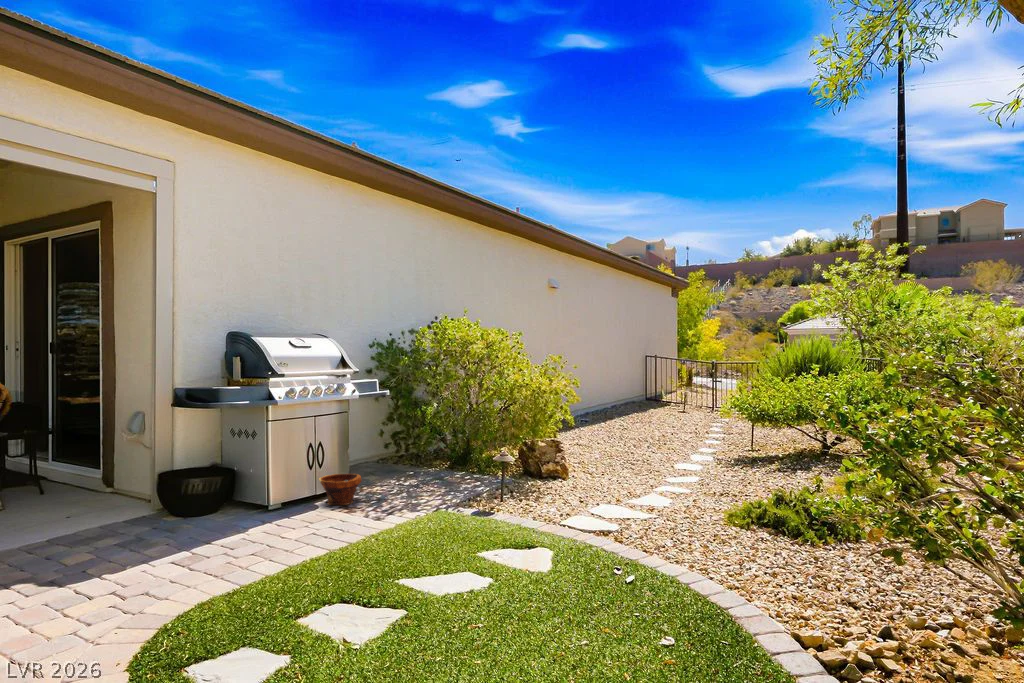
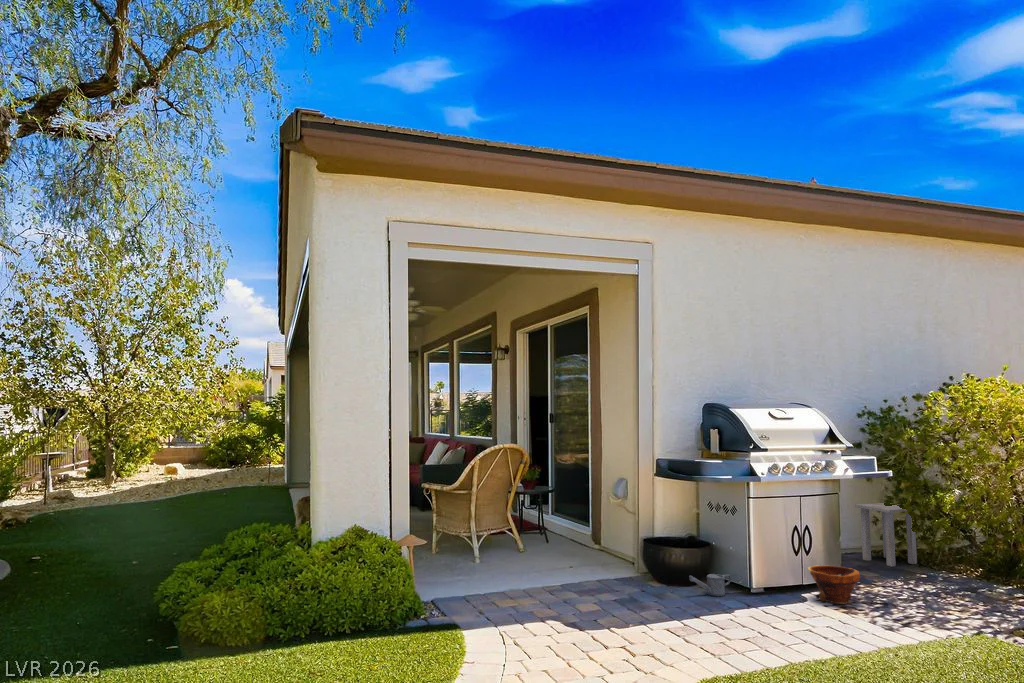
side table: none [363,417,411,468] -> present [855,503,917,566]
watering can: none [204,495,248,518] -> present [689,574,731,596]

